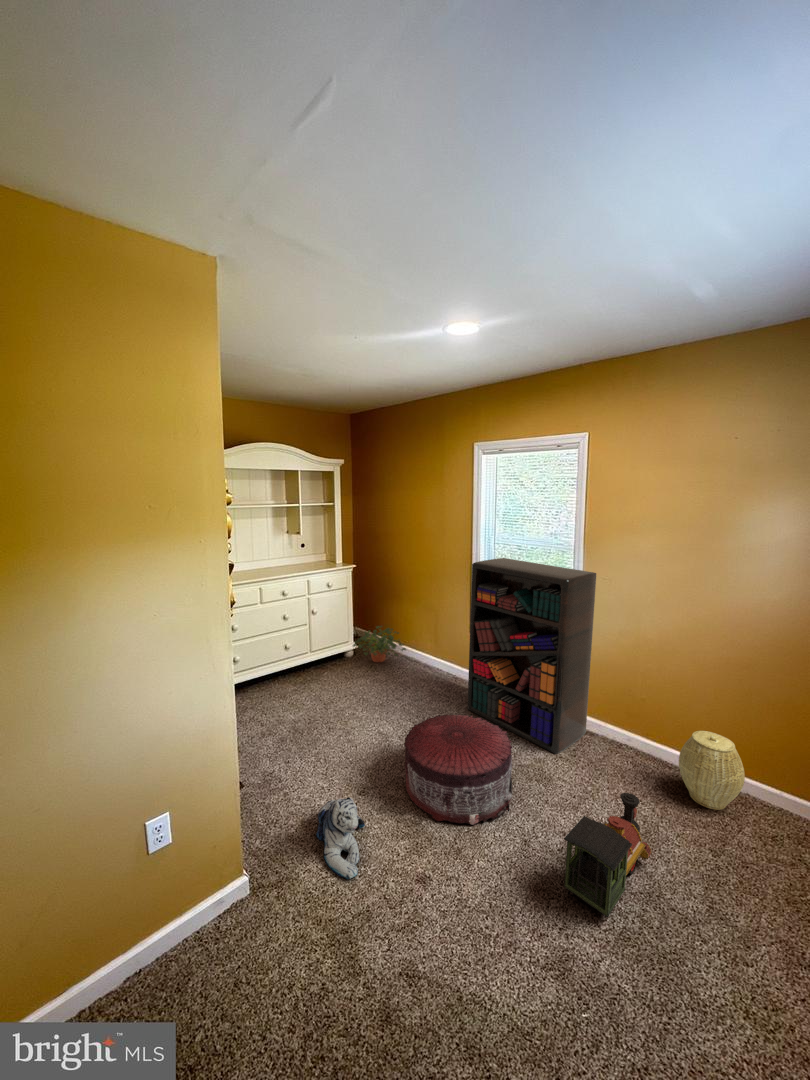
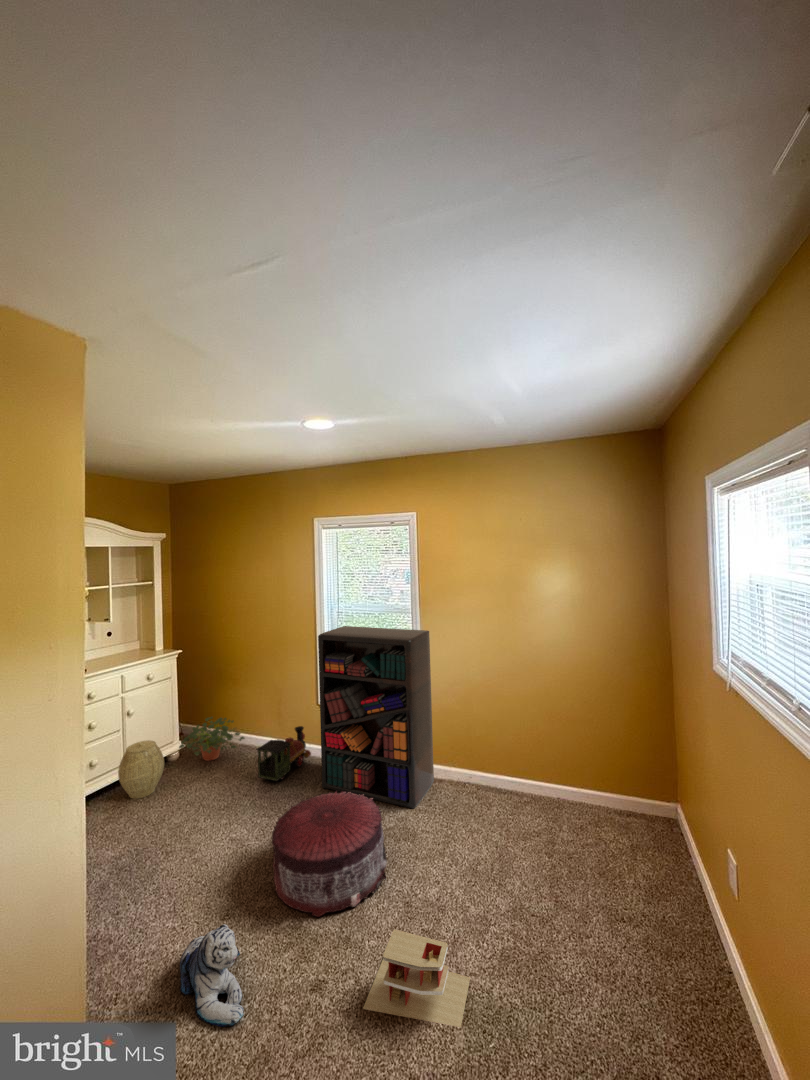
woven basket: present [679,731,745,810] -> present [118,740,164,799]
toy train: present [564,793,651,917] -> present [257,726,311,781]
toy house: none [454,861,578,1000] -> present [363,930,470,1027]

